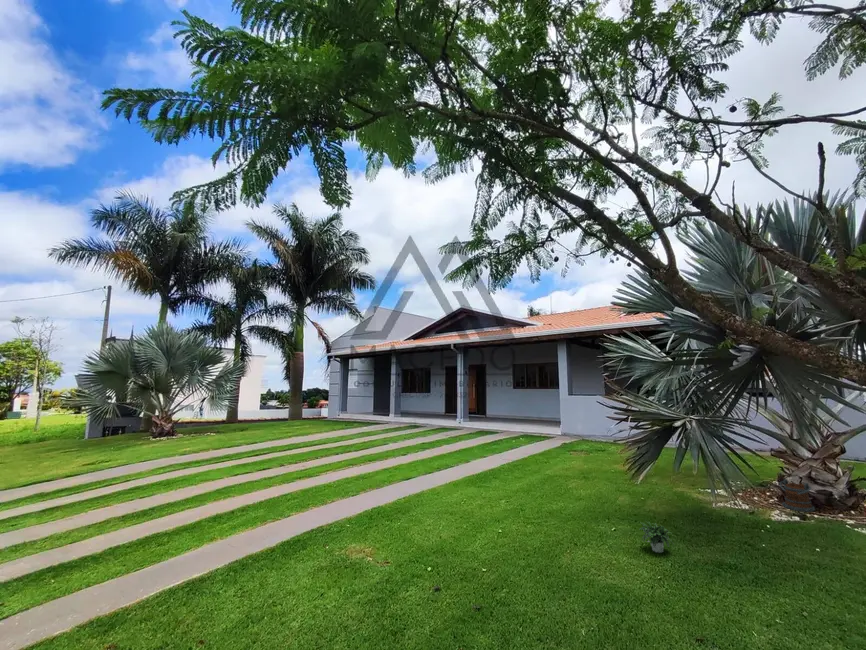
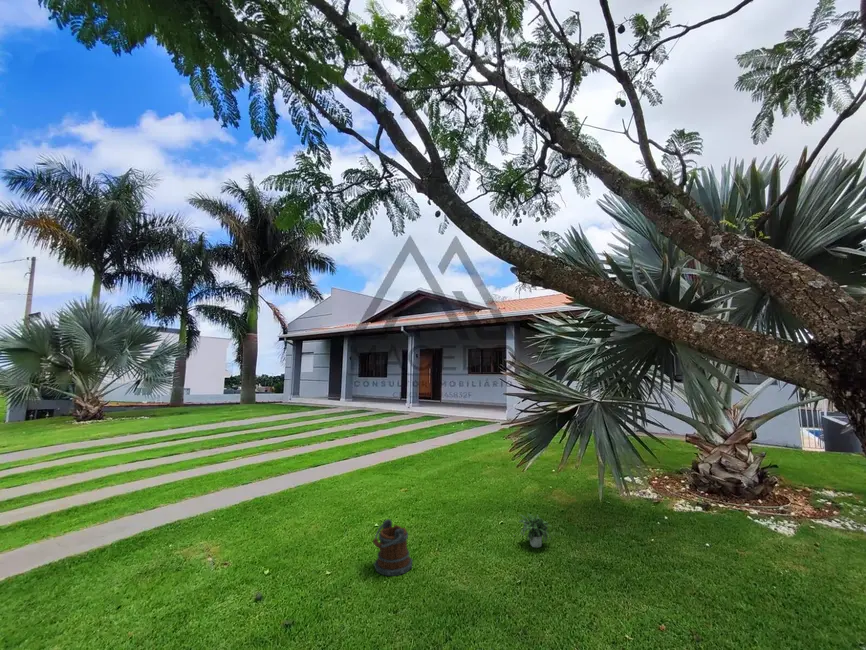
bucket: present [780,479,815,512] -> present [373,519,412,576]

